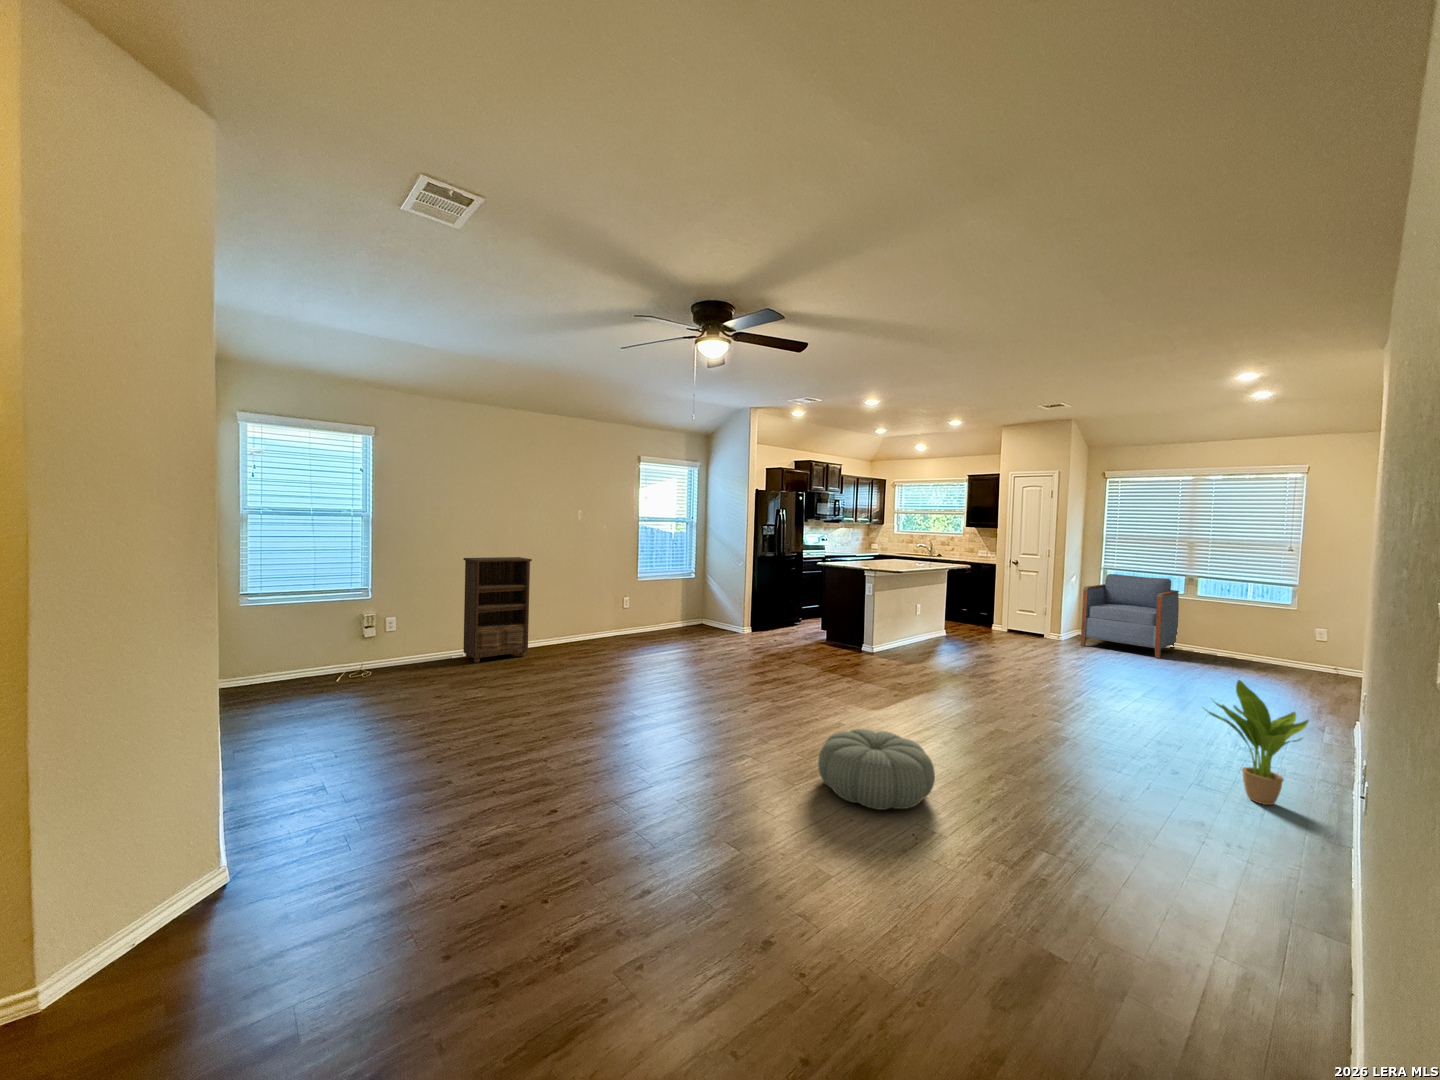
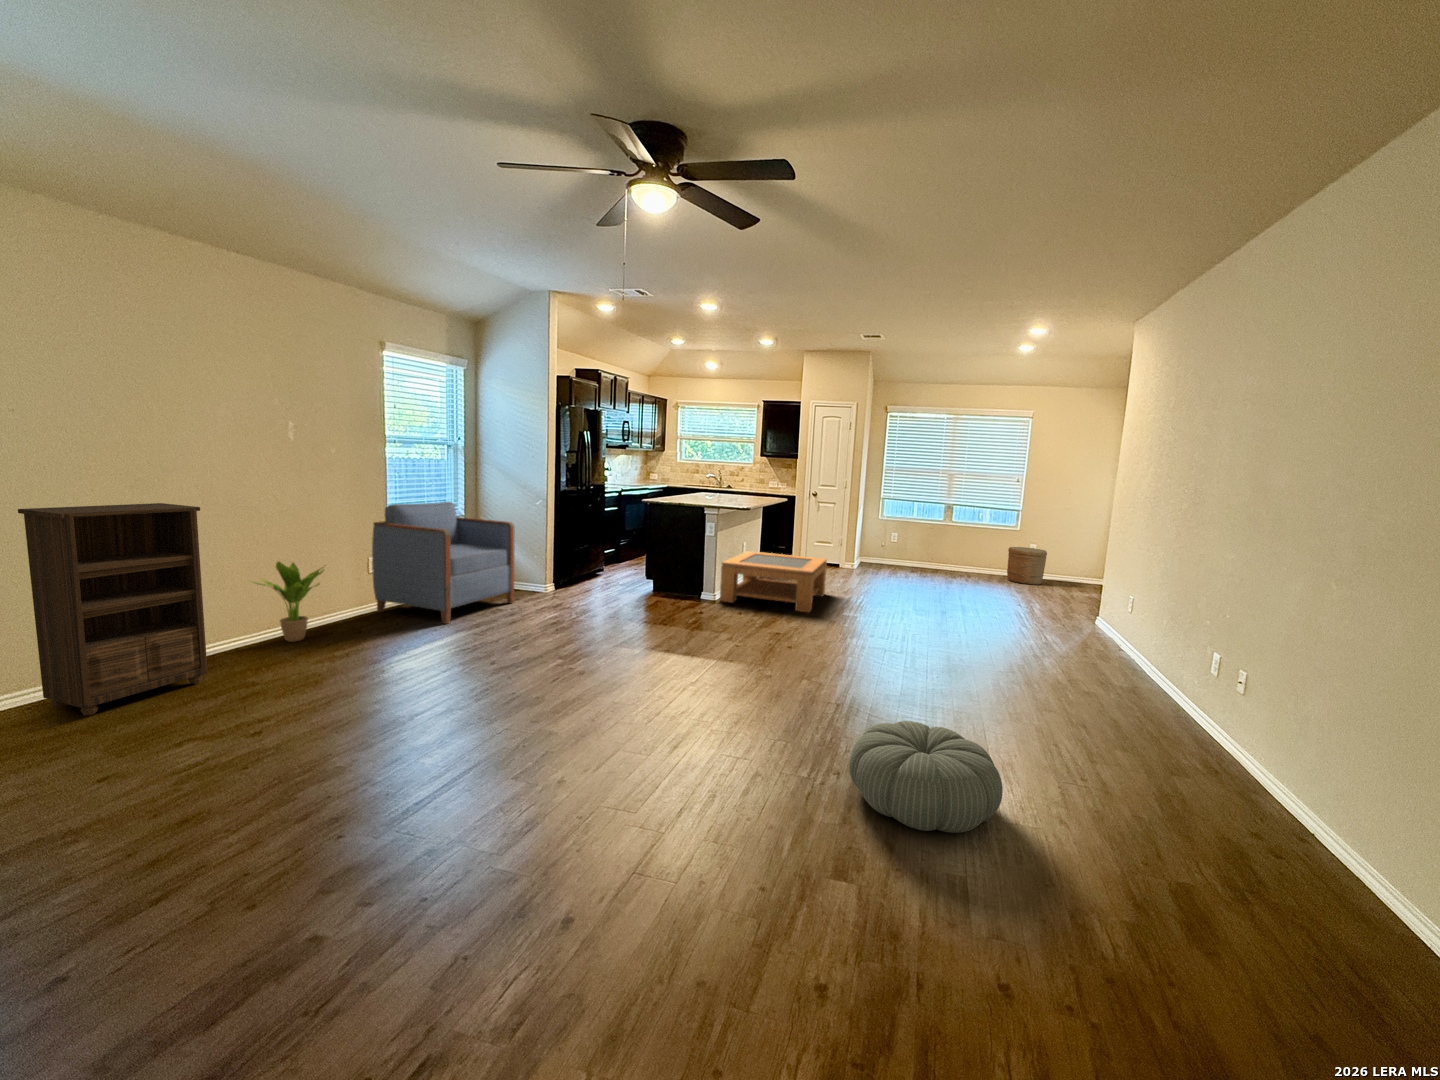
armchair: present [1081,574,1179,658] -> present [372,502,515,624]
coffee table: none [879,612,996,669] -> present [720,551,827,612]
woven basket: none [1276,629,1338,678] -> present [1007,547,1047,585]
potted plant: present [1205,680,1308,805] -> present [254,562,324,642]

